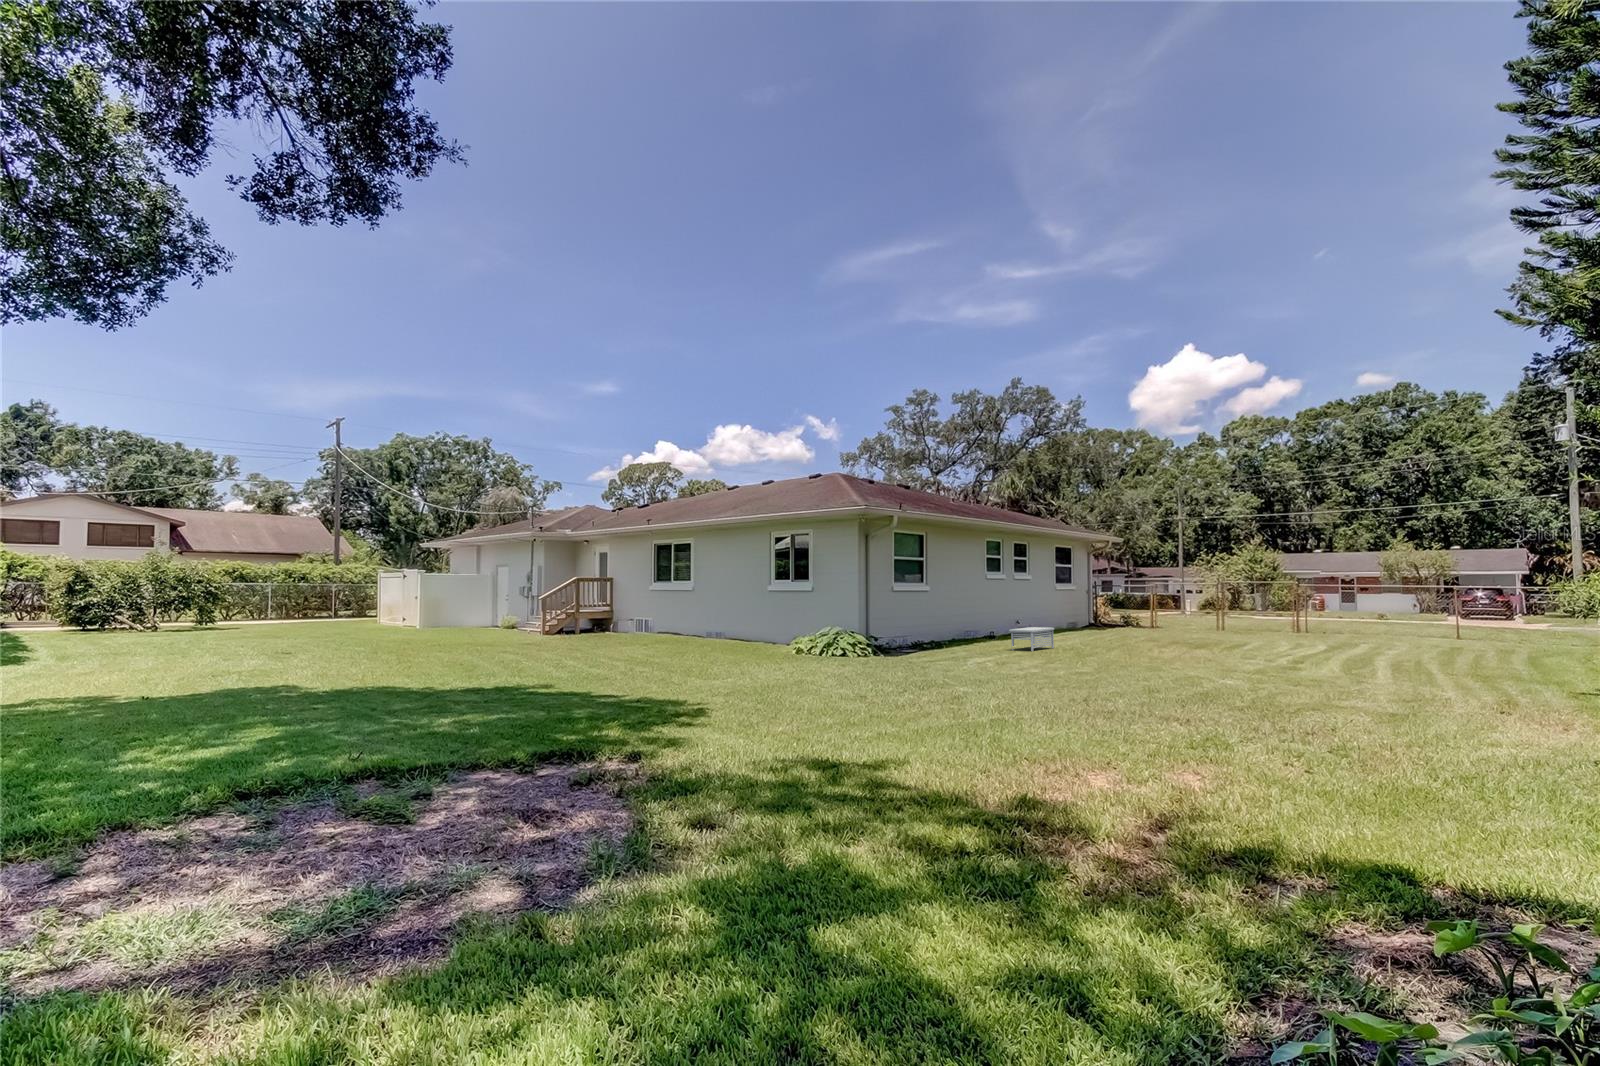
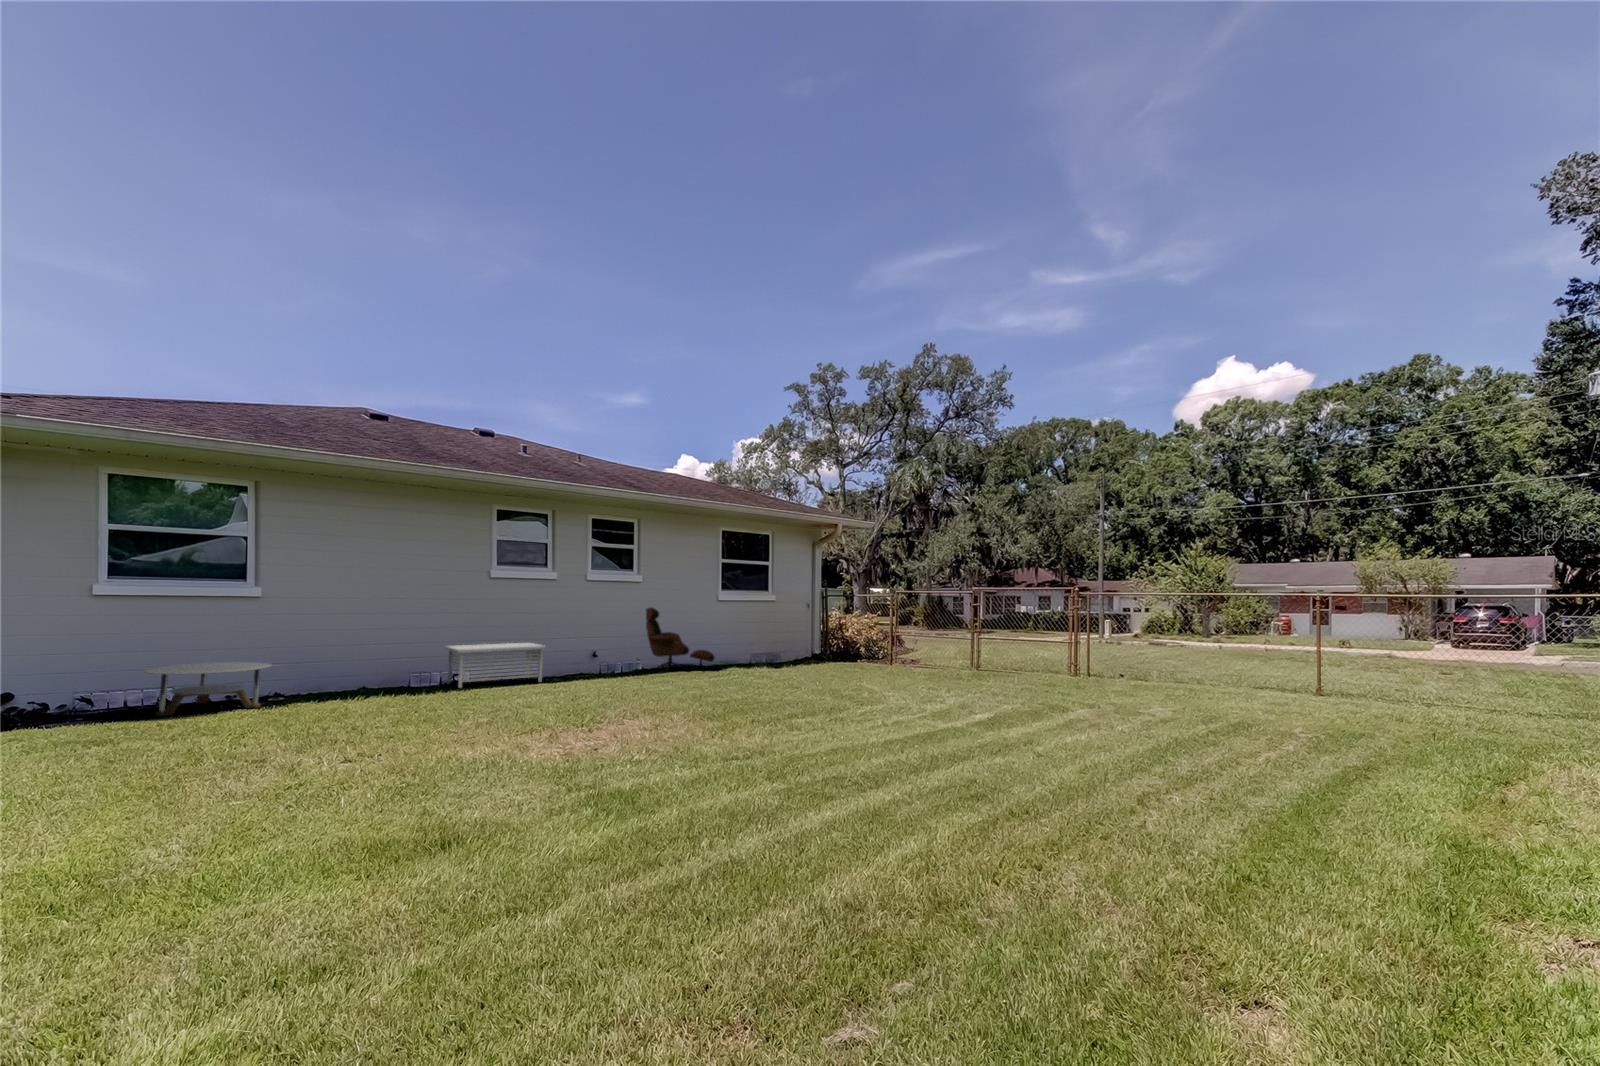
lounge chair: none [1059,605,1105,643] -> present [646,608,715,672]
round table: none [960,638,1010,662] -> present [143,662,271,716]

